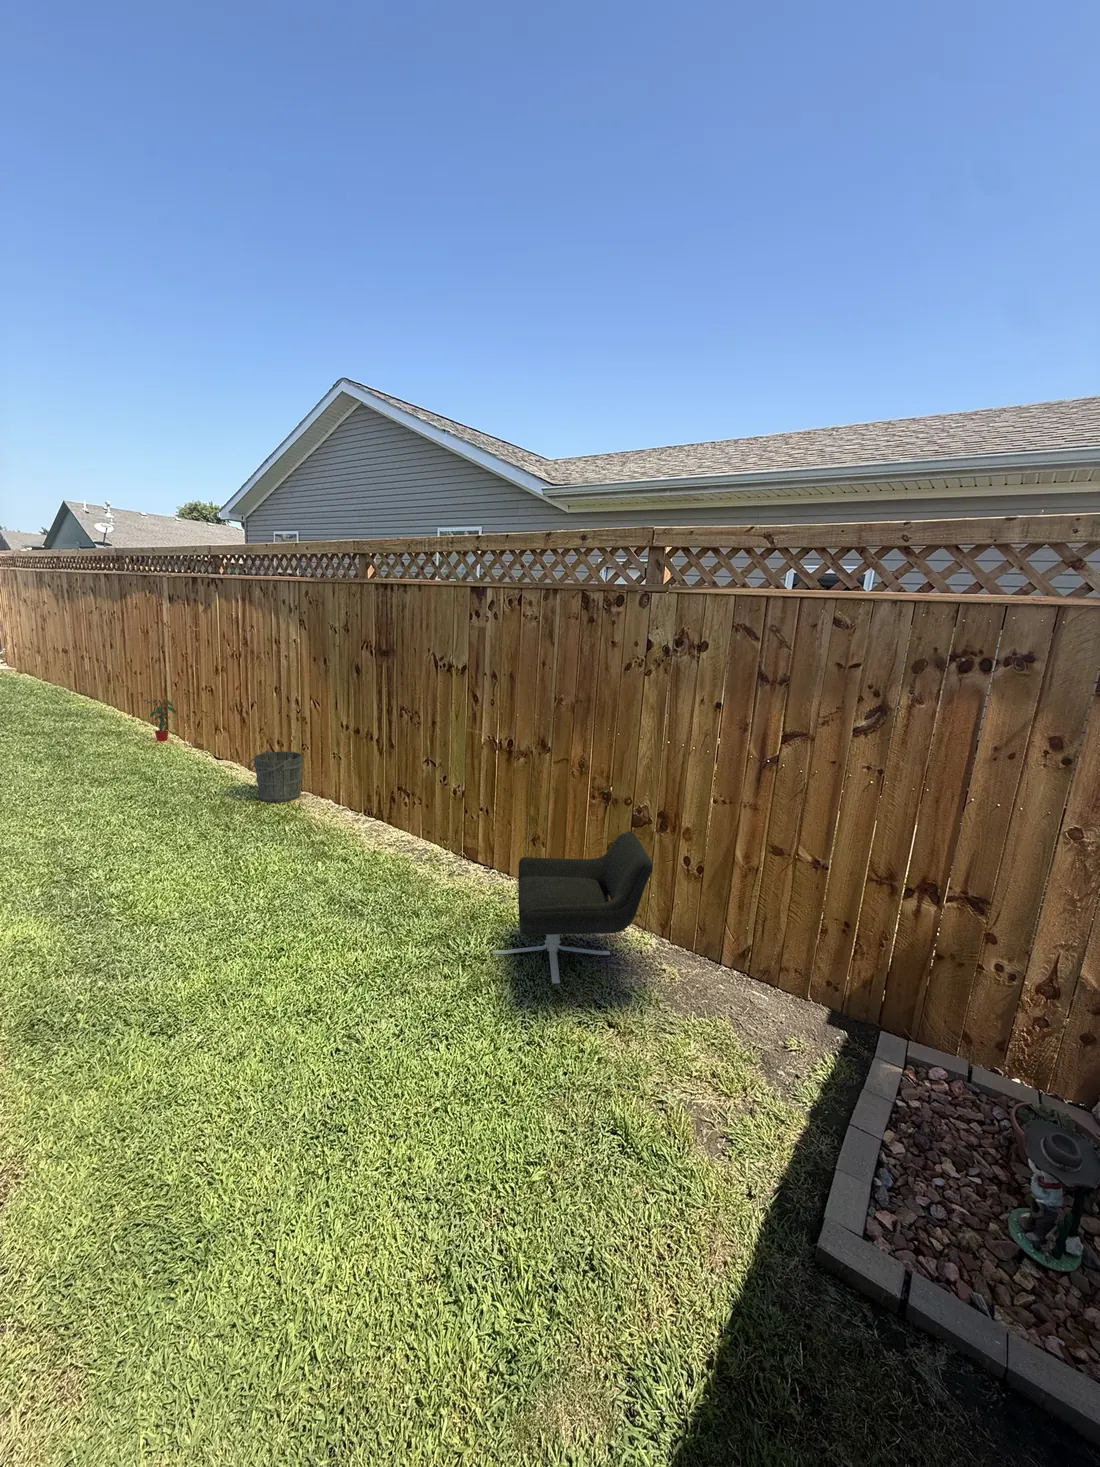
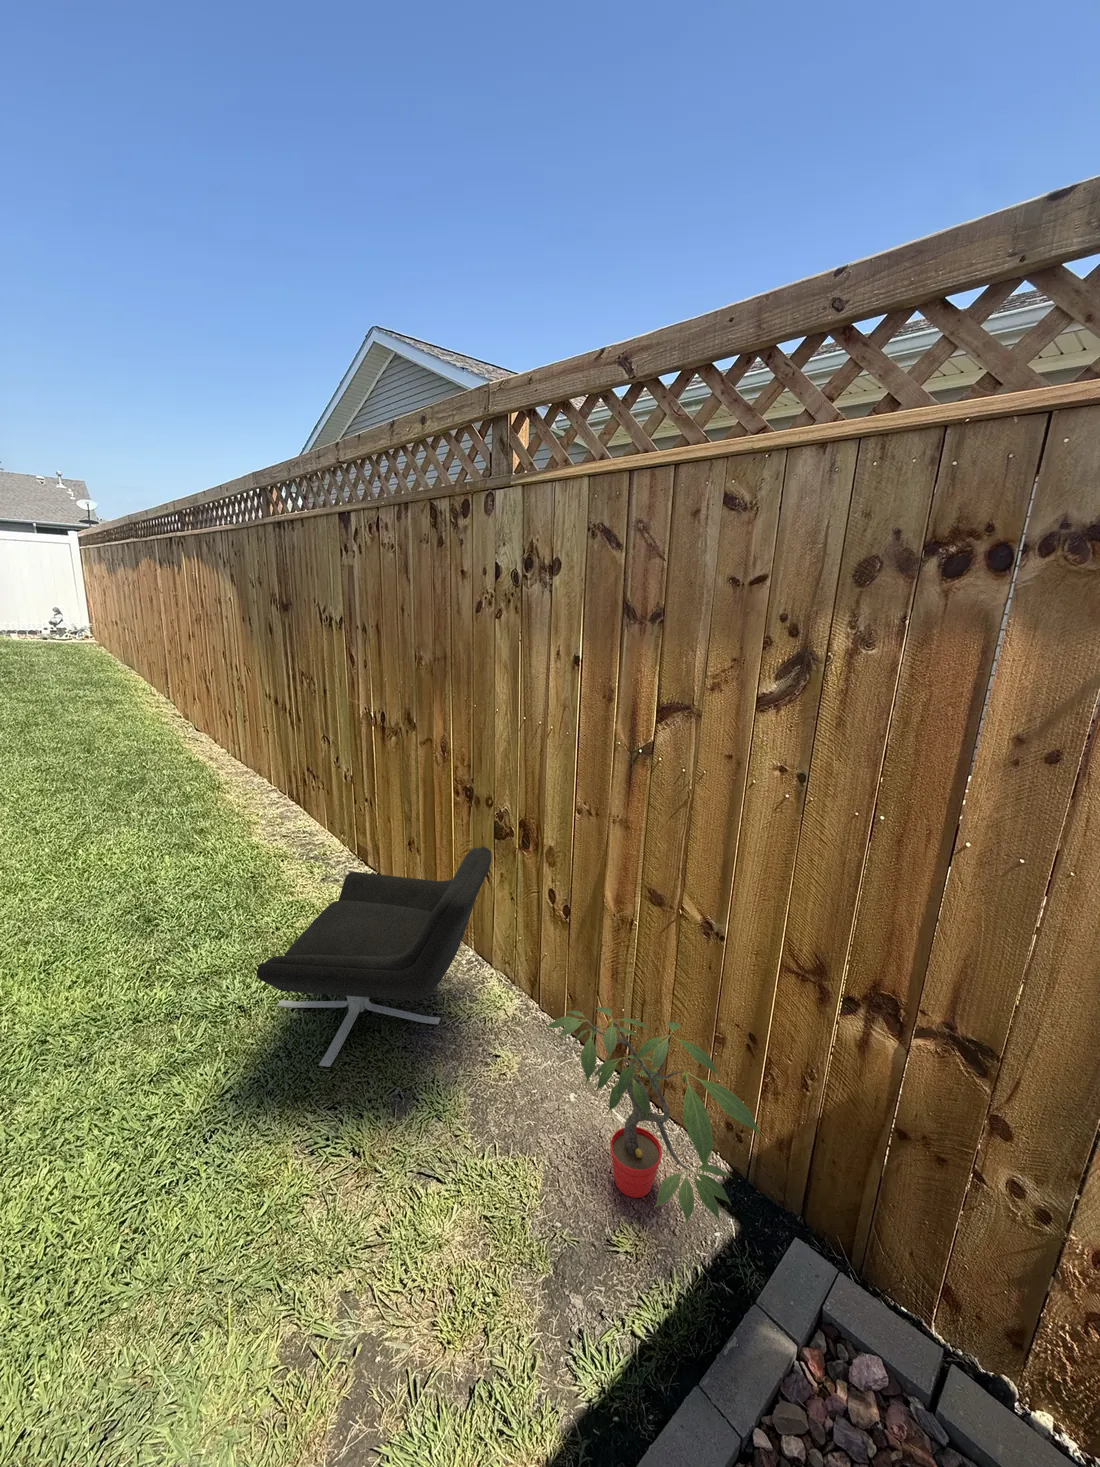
potted plant: present [144,700,177,741] -> present [546,1007,763,1225]
bucket: present [248,750,303,802] -> none [174,720,238,779]

